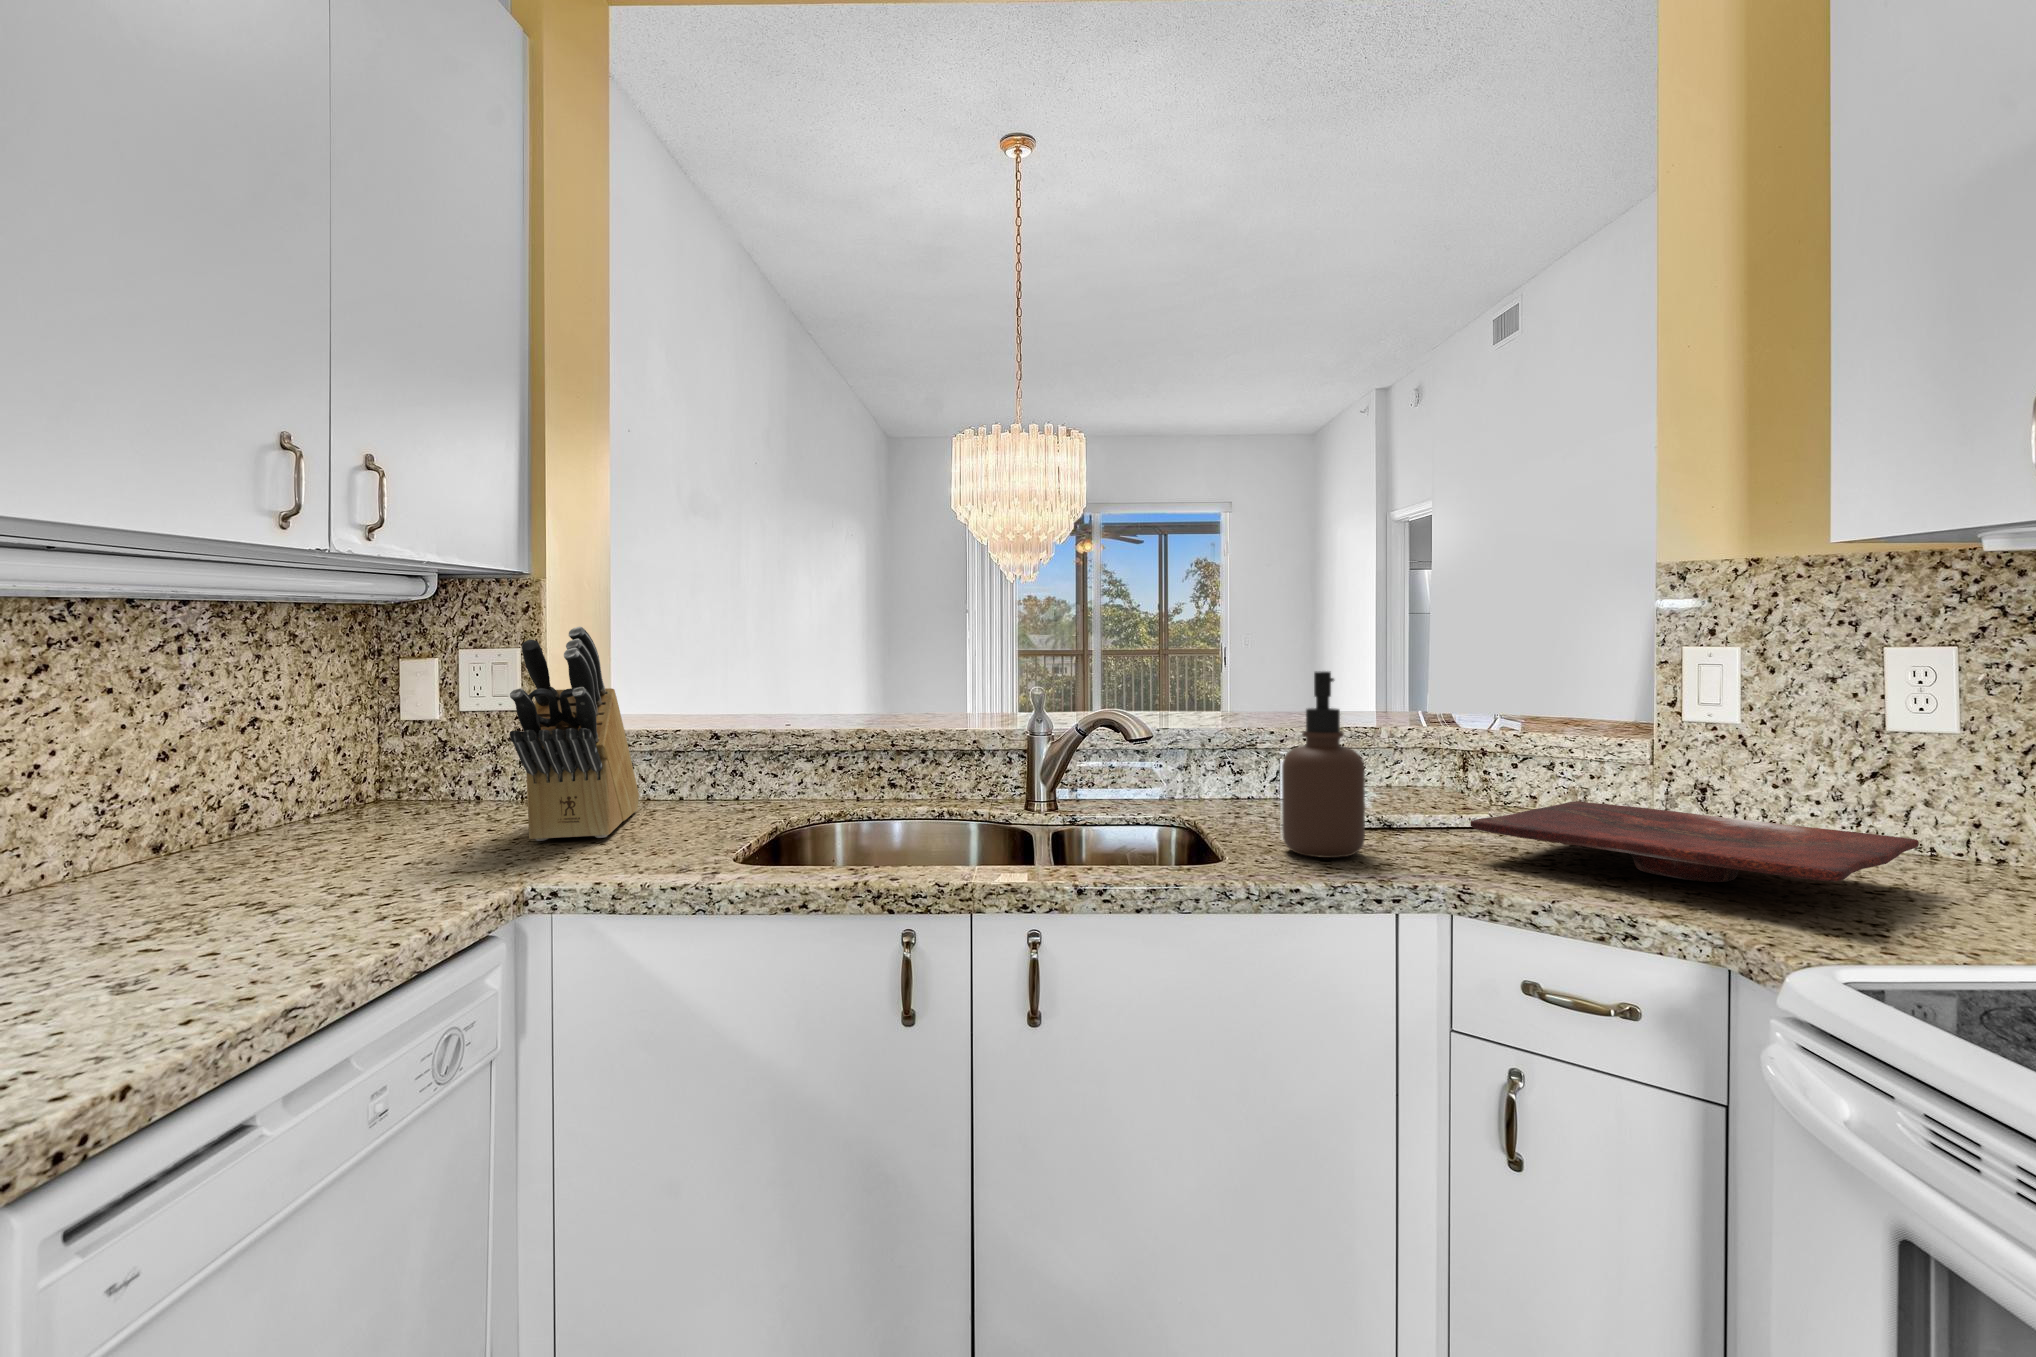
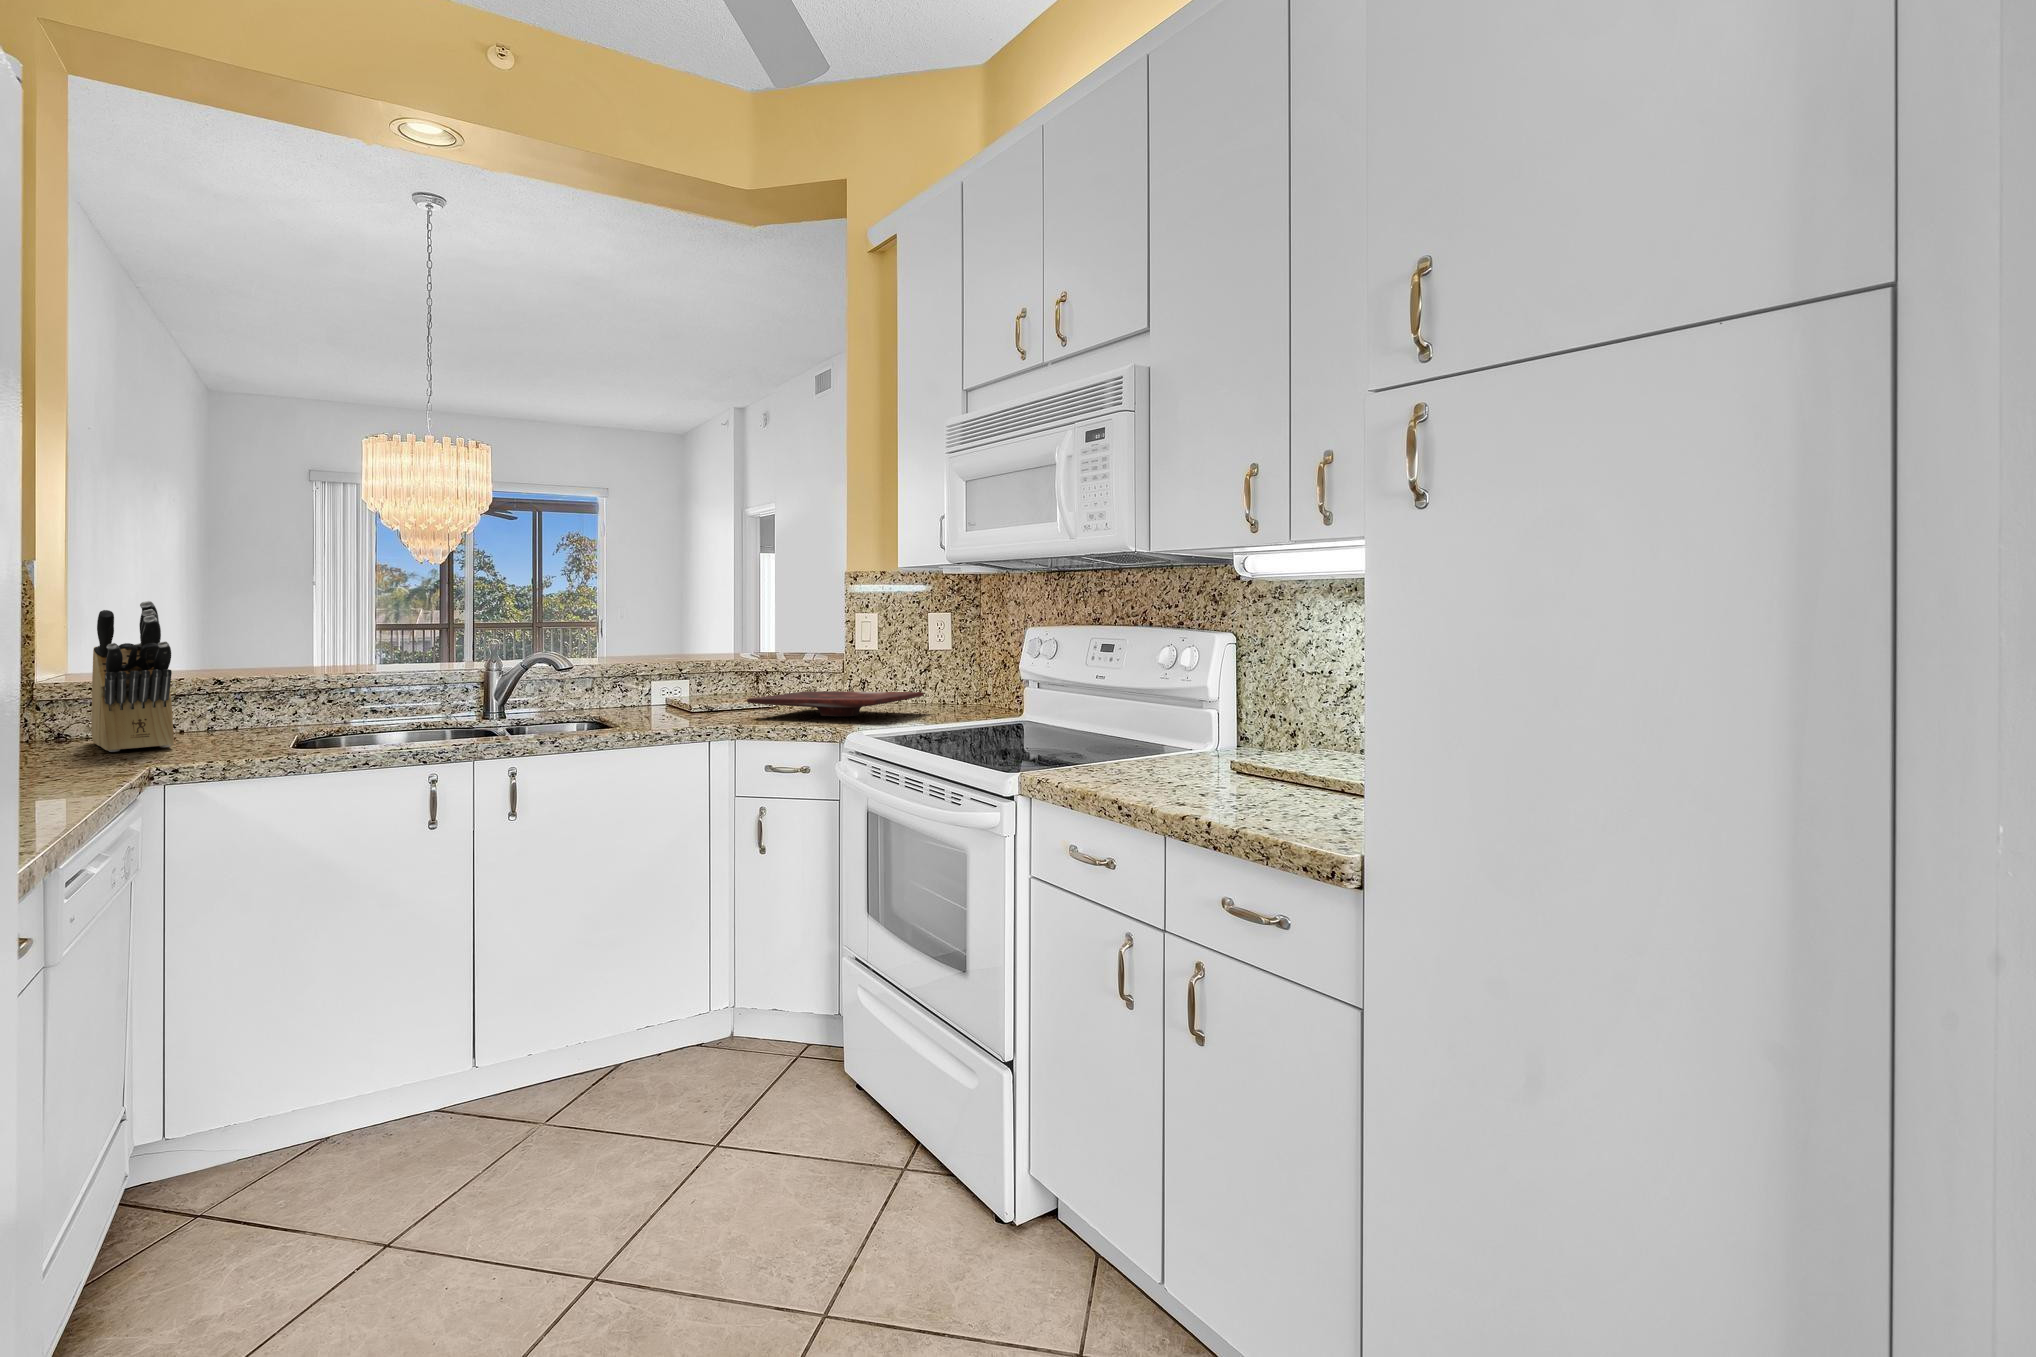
soap dispenser: present [1282,671,1365,858] -> none [650,626,695,722]

